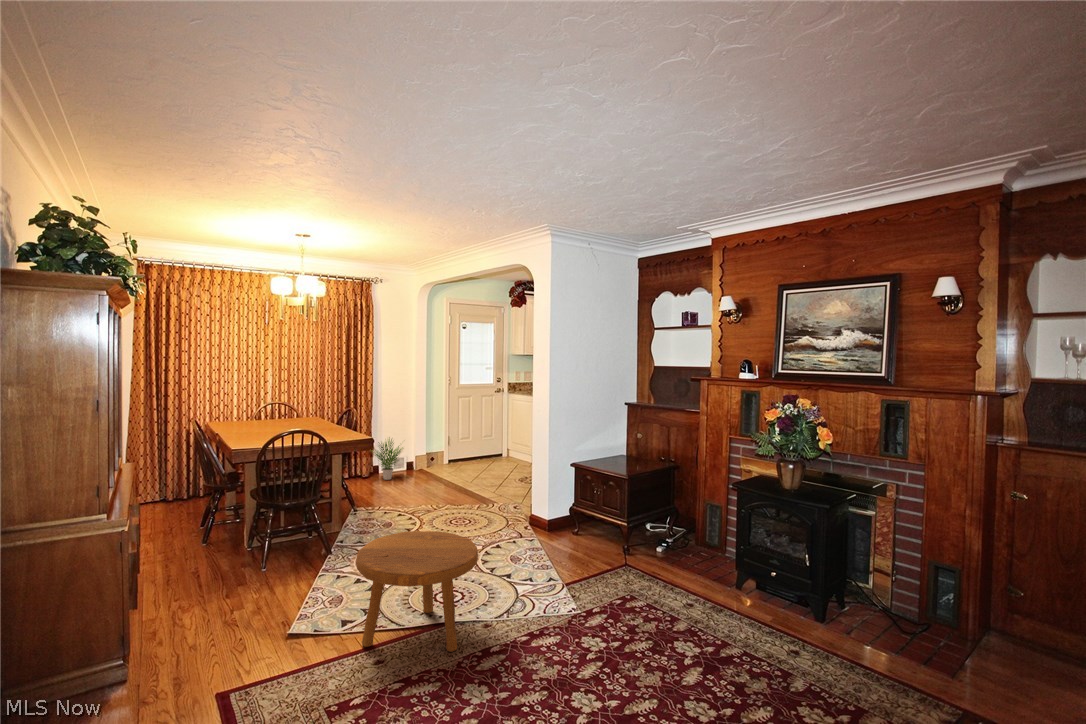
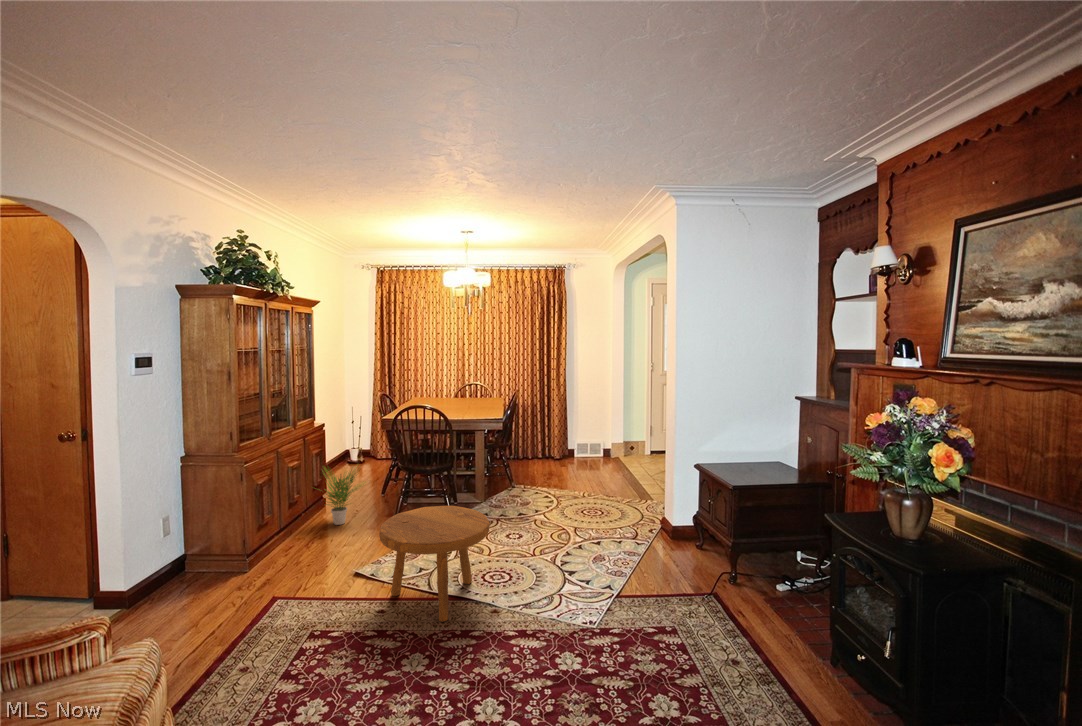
potted plant: present [373,439,402,480] -> present [324,469,360,525]

